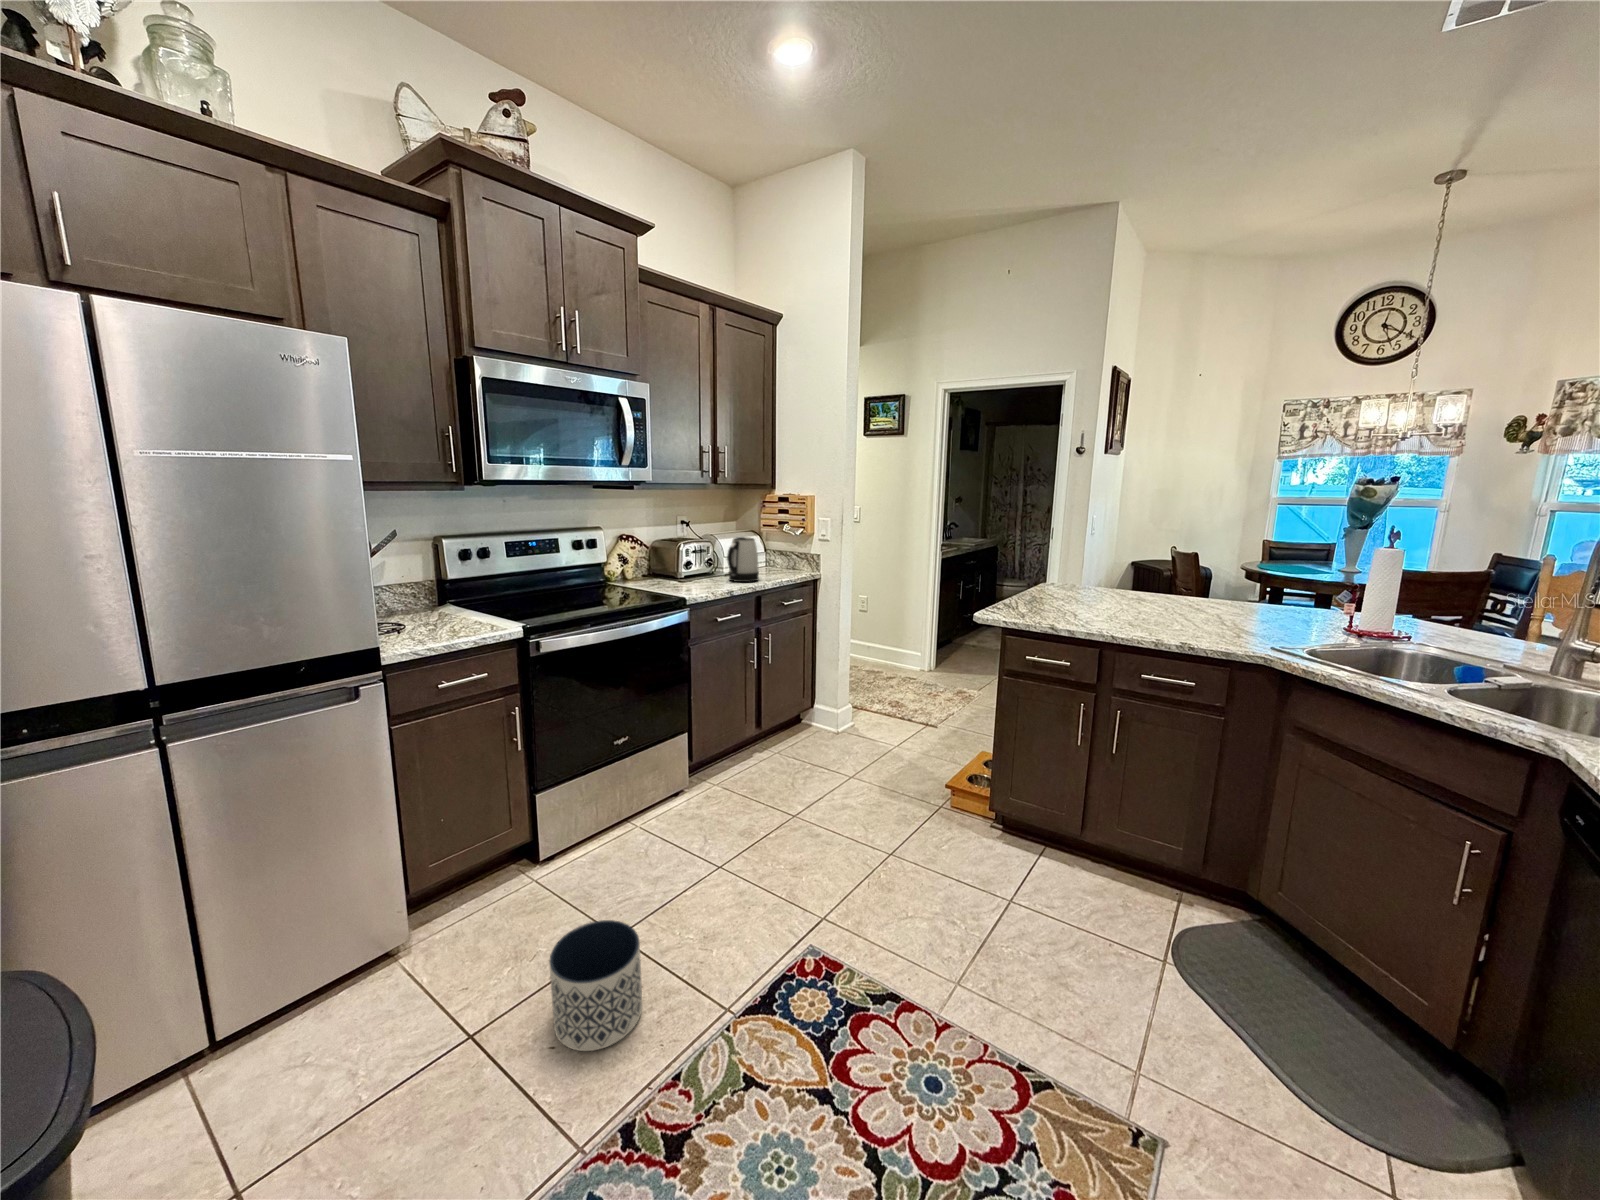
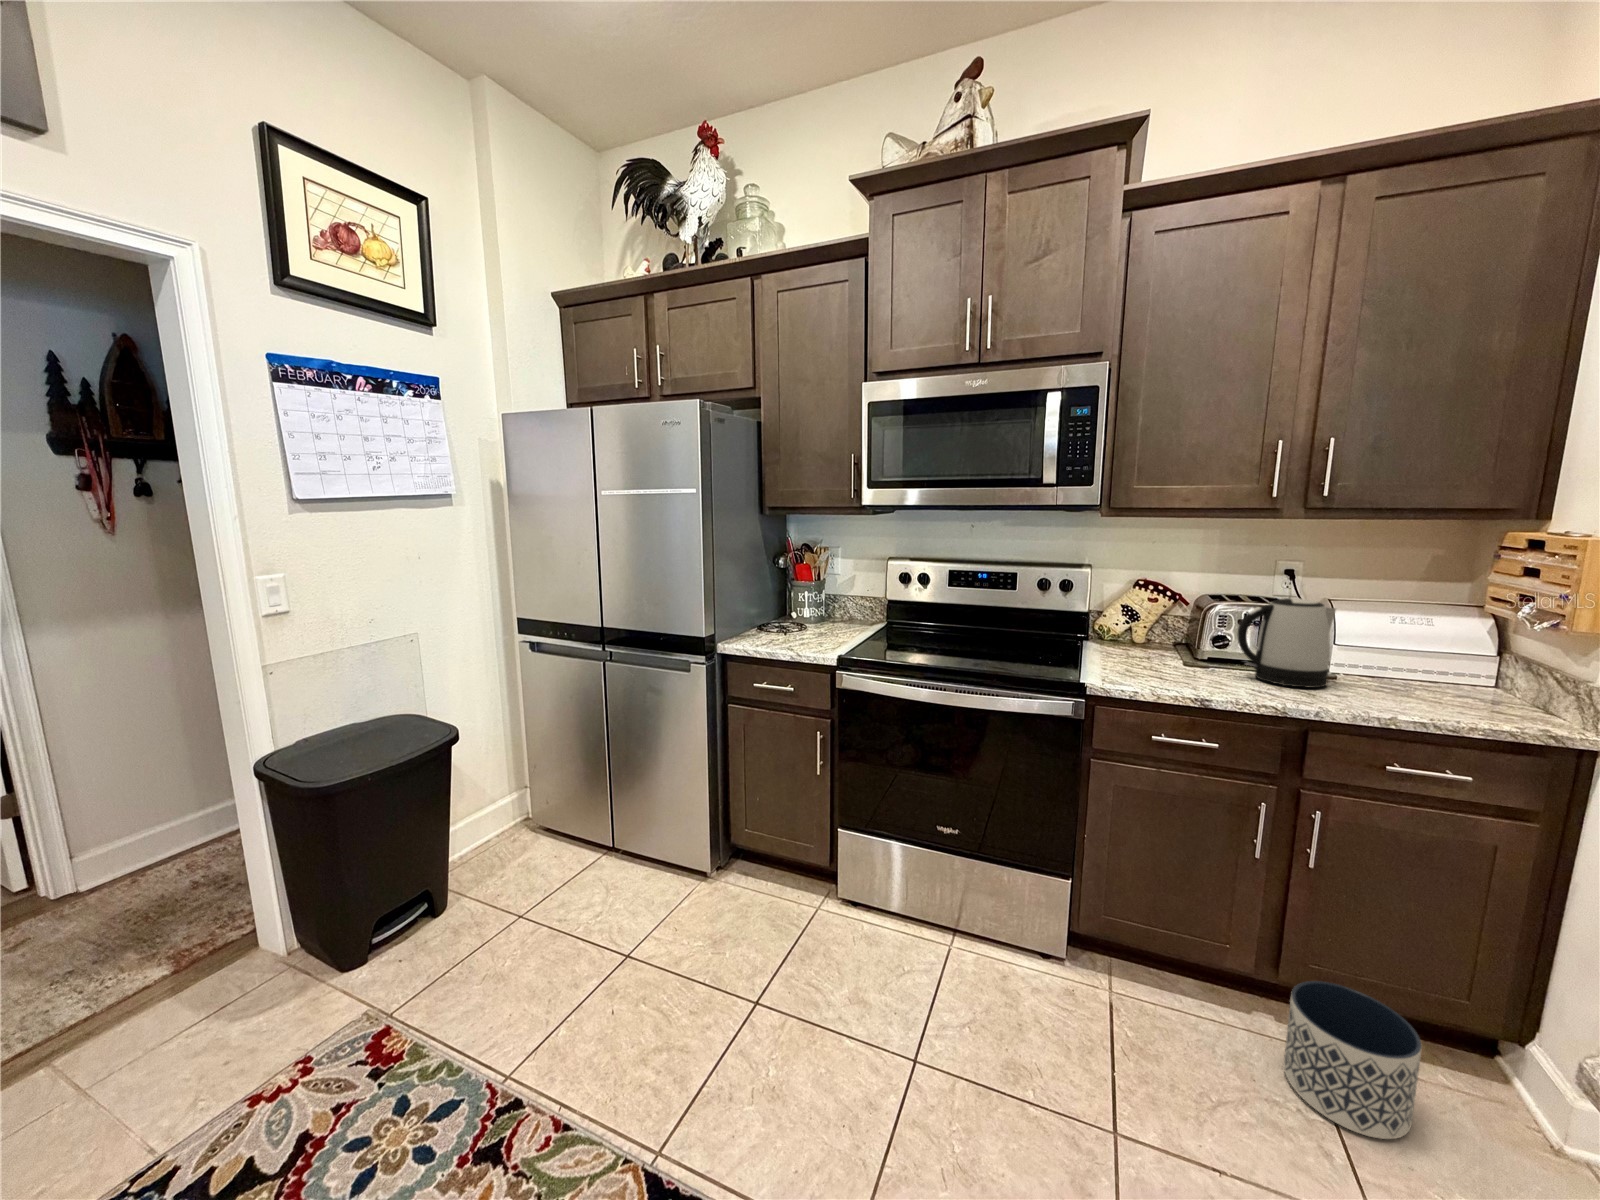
planter: present [549,920,642,1051] -> present [1284,981,1422,1139]

